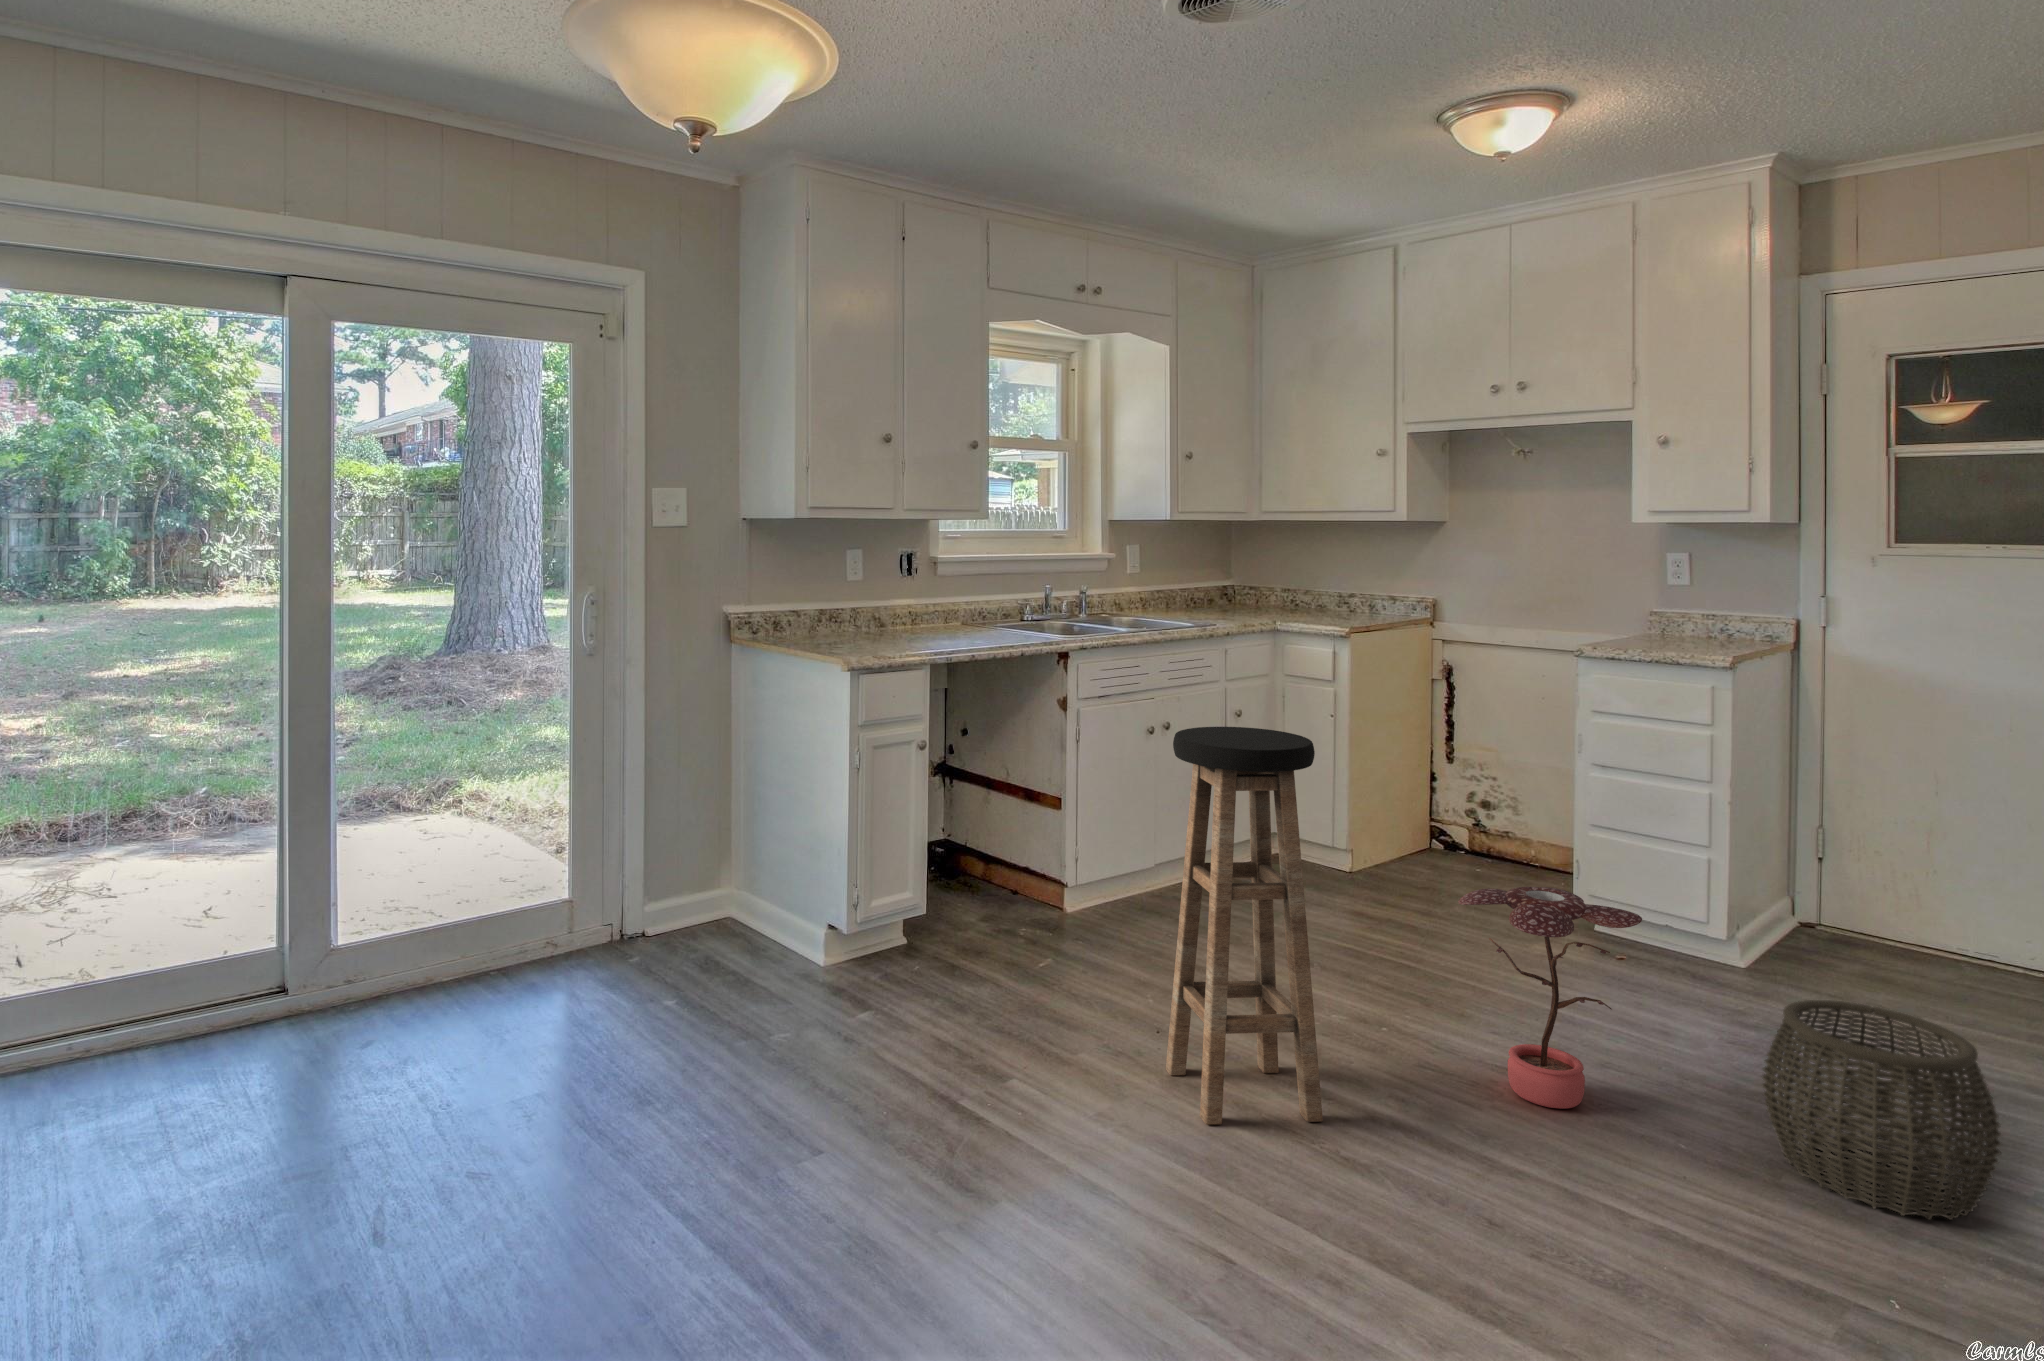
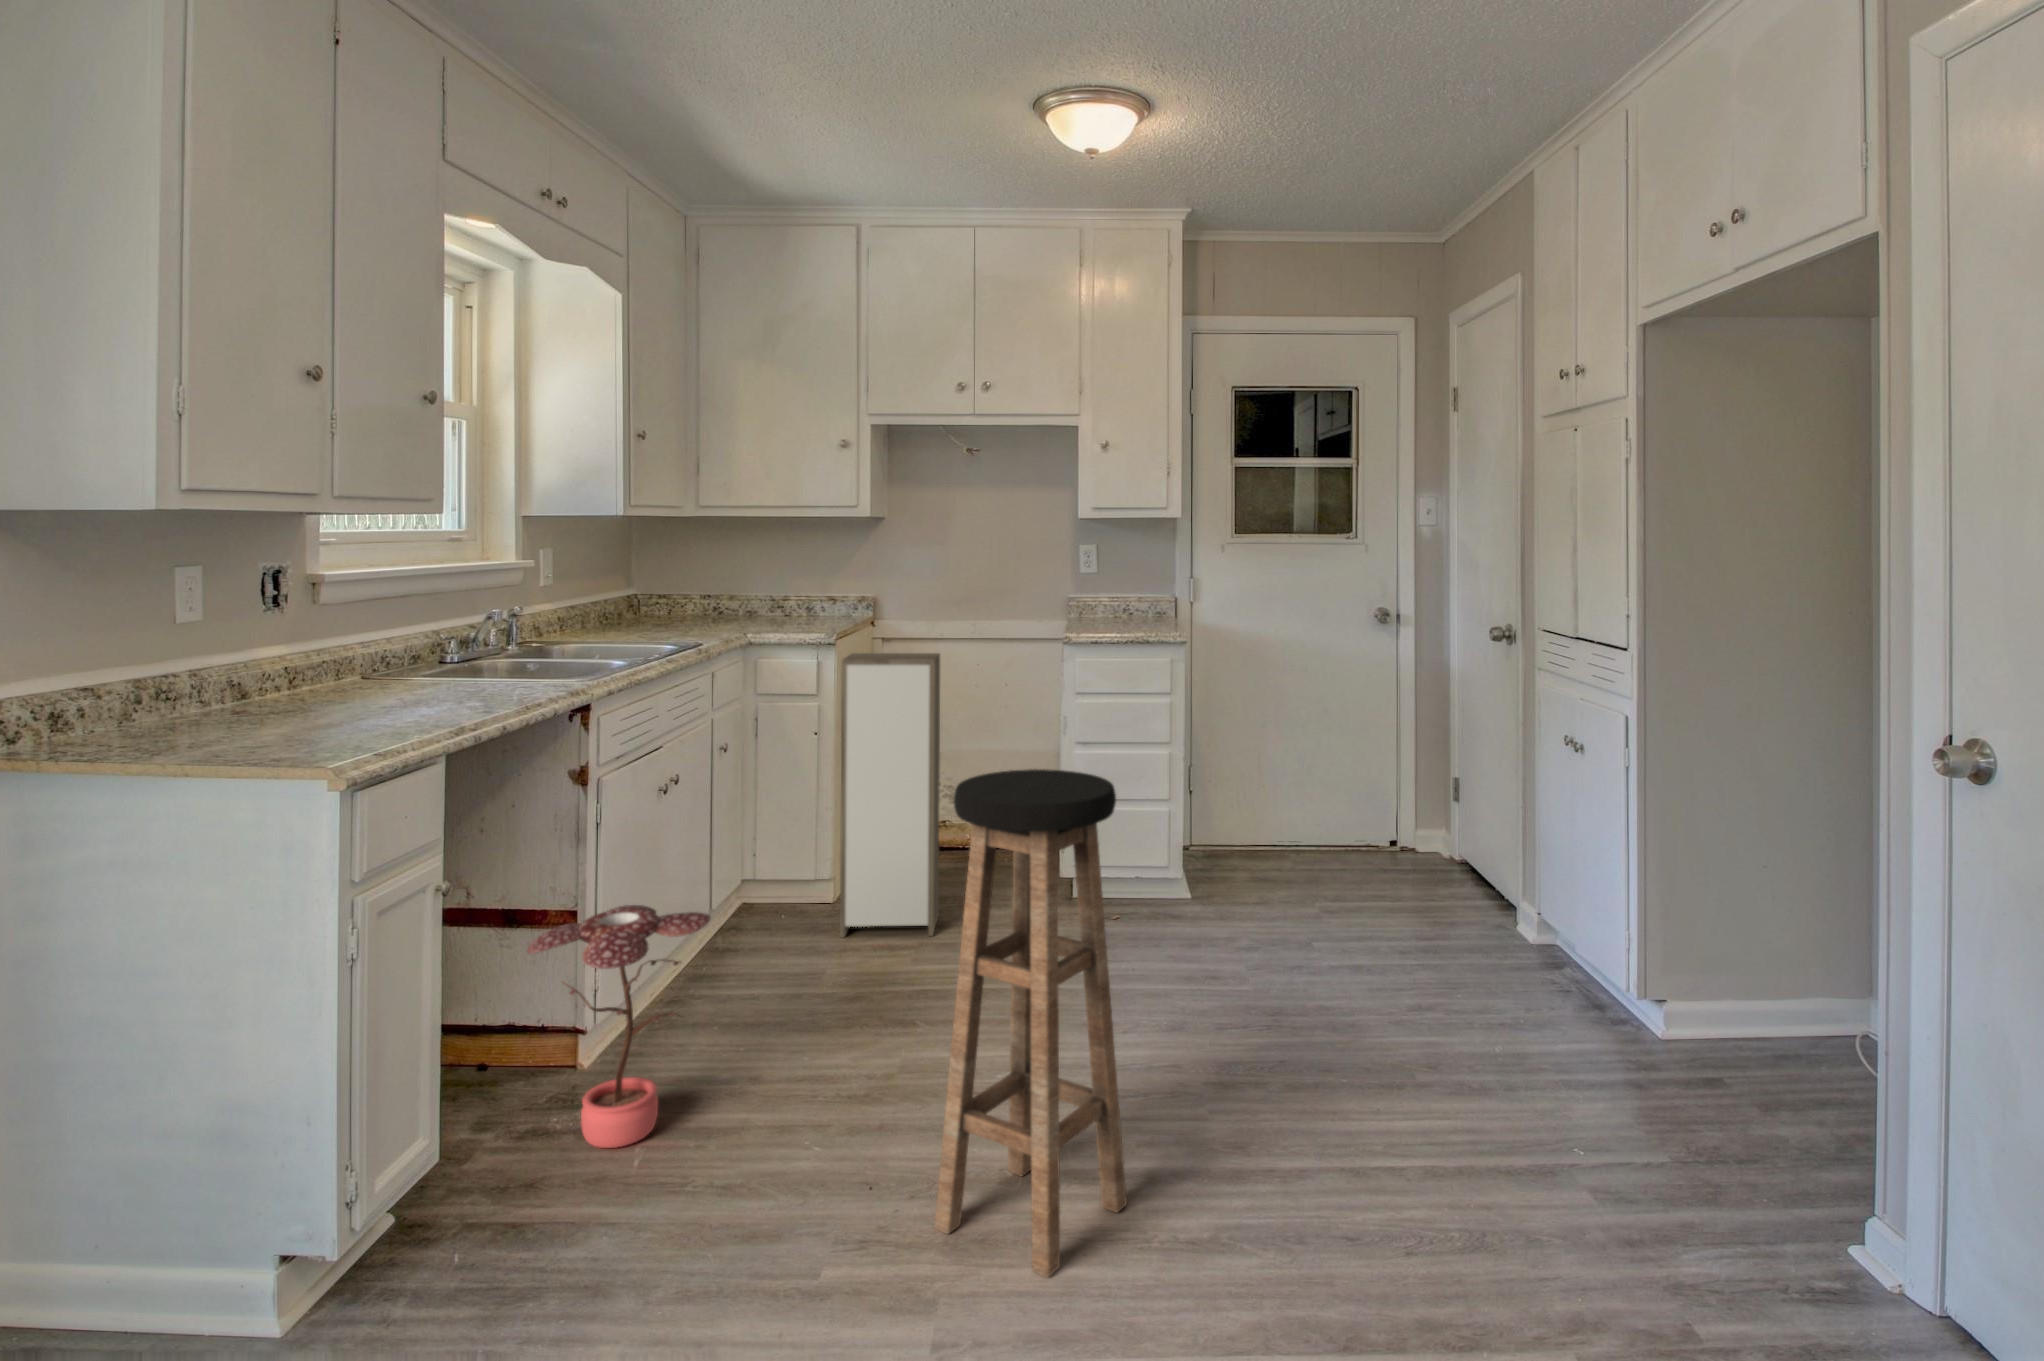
storage cabinet: none [1319,644,1429,917] -> present [840,653,940,937]
potted plant: present [1458,887,1642,1109] -> present [527,905,710,1148]
woven basket: present [1762,1000,2002,1220] -> none [1357,907,1504,1070]

